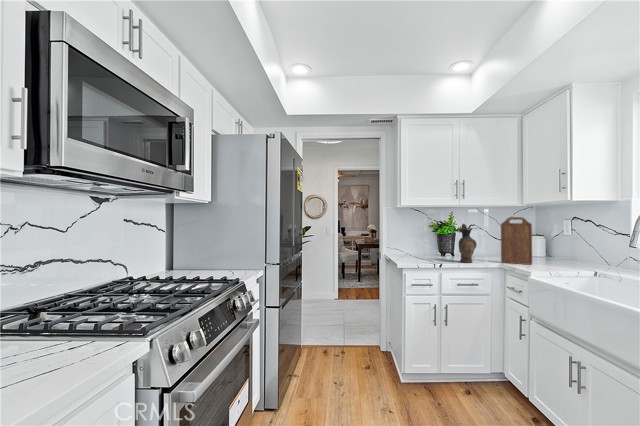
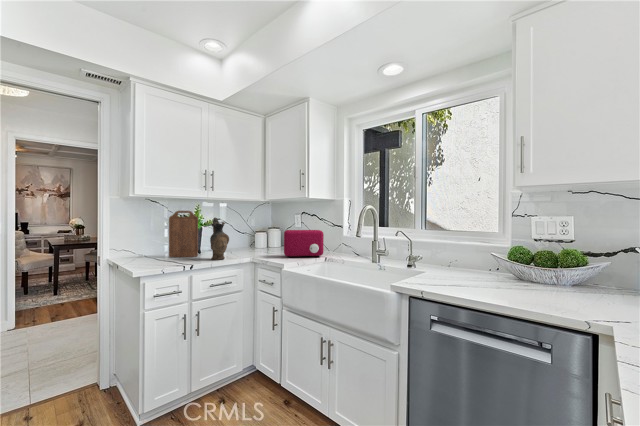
cutting board: present [501,217,532,265] -> present [169,211,198,257]
toaster: none [538,238,595,271] -> present [284,230,324,257]

